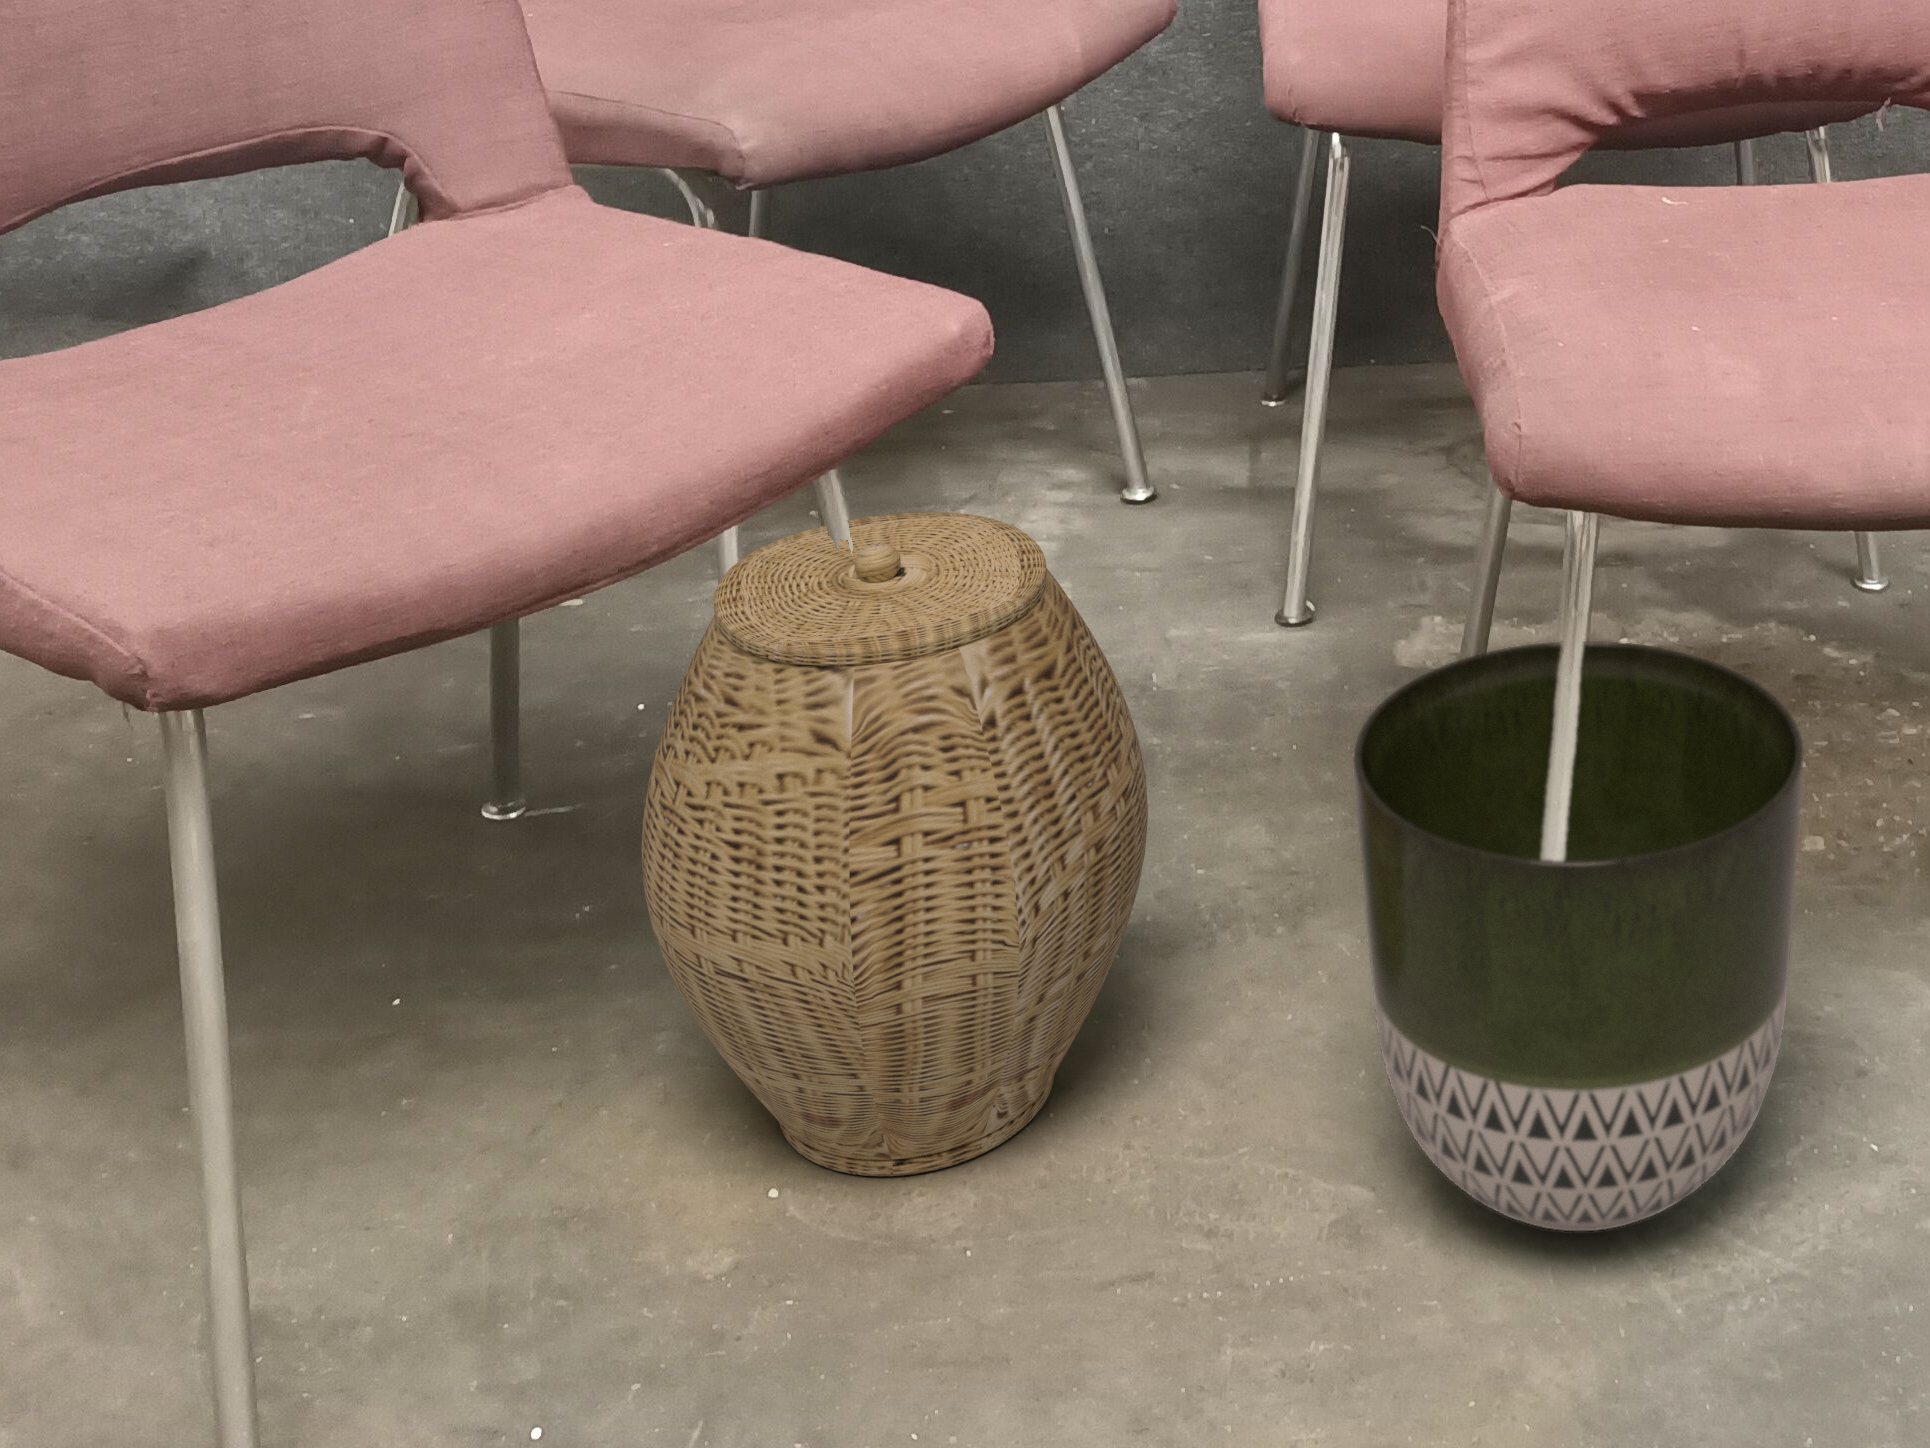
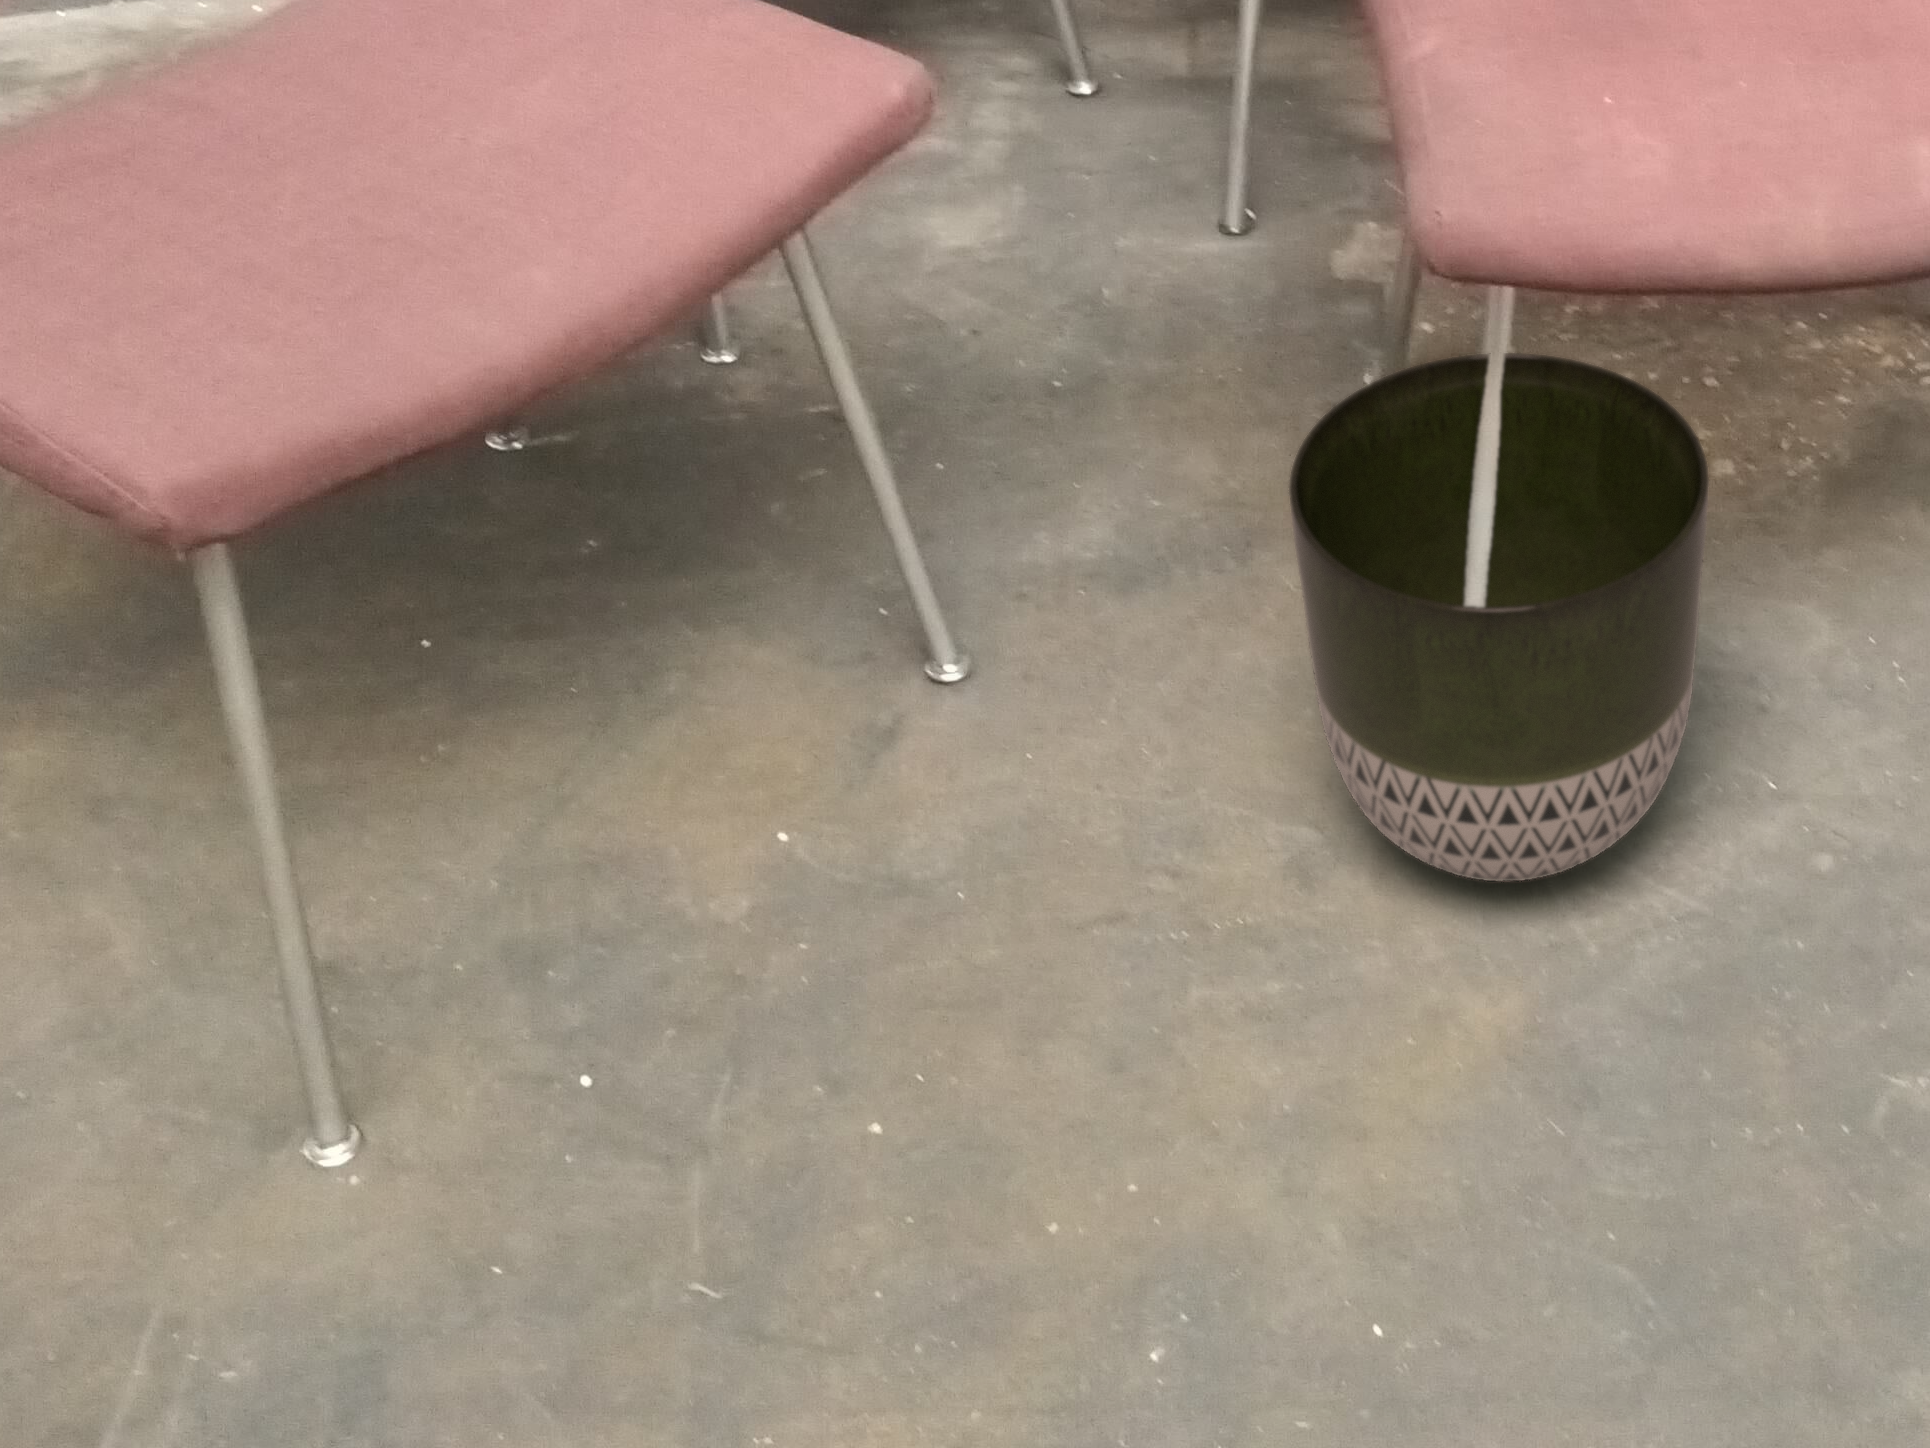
woven basket: present [641,512,1148,1176] -> none [636,235,1102,821]

